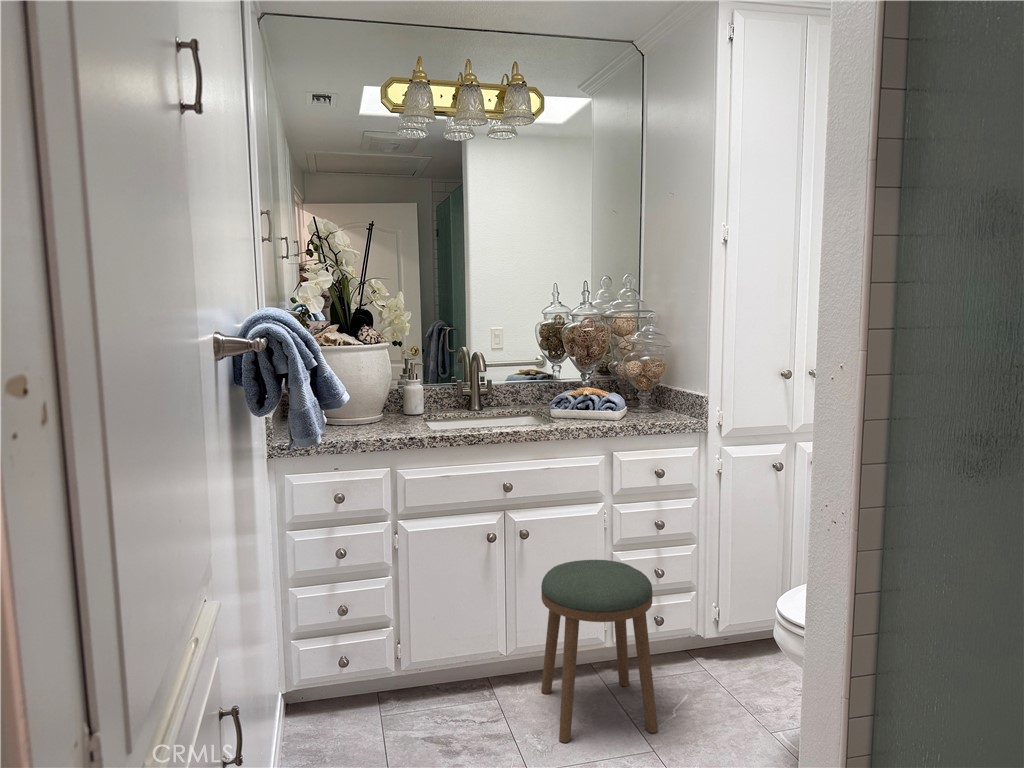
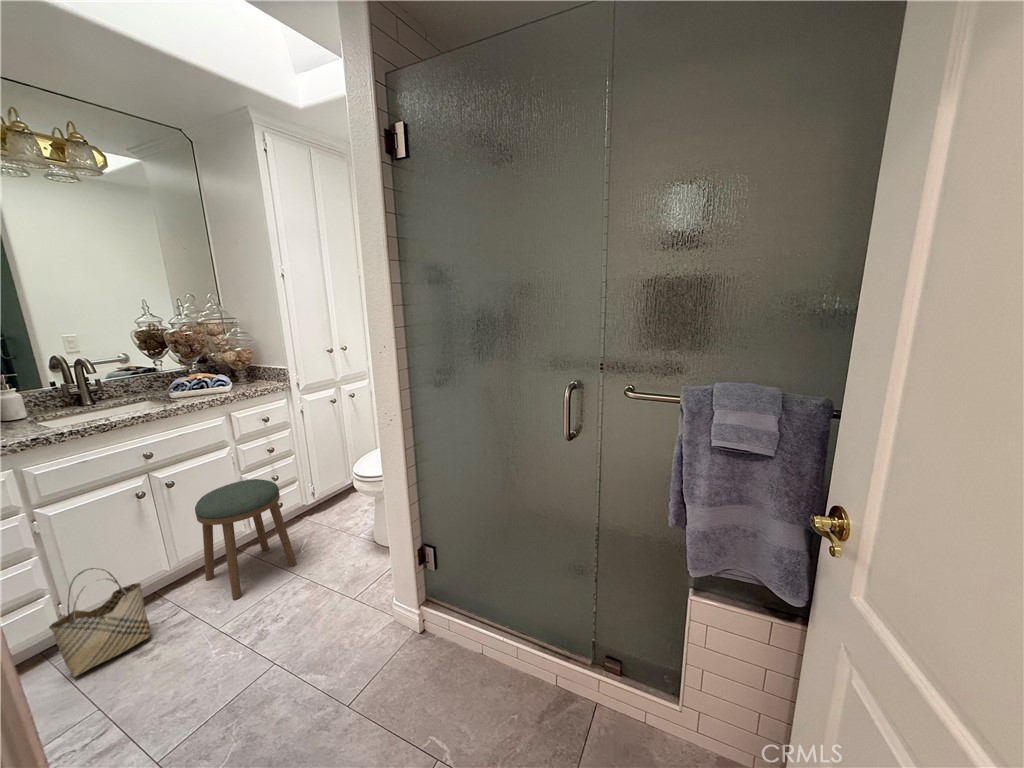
woven basket: none [380,612,467,741] -> present [49,568,151,677]

